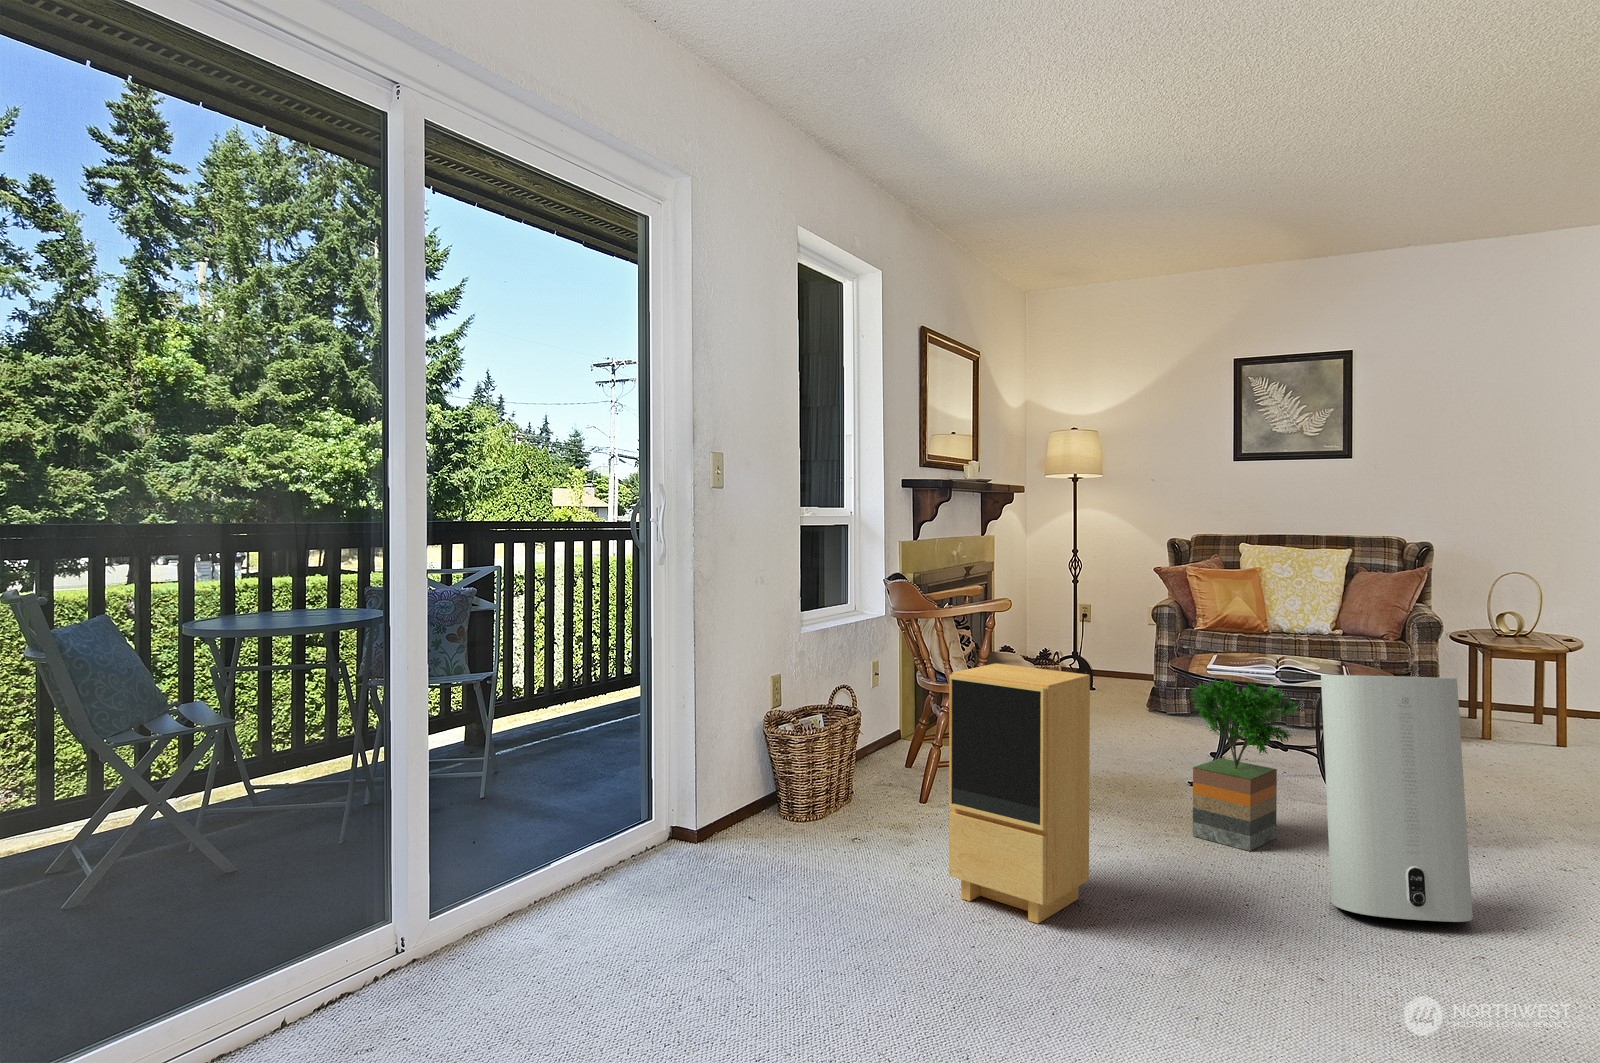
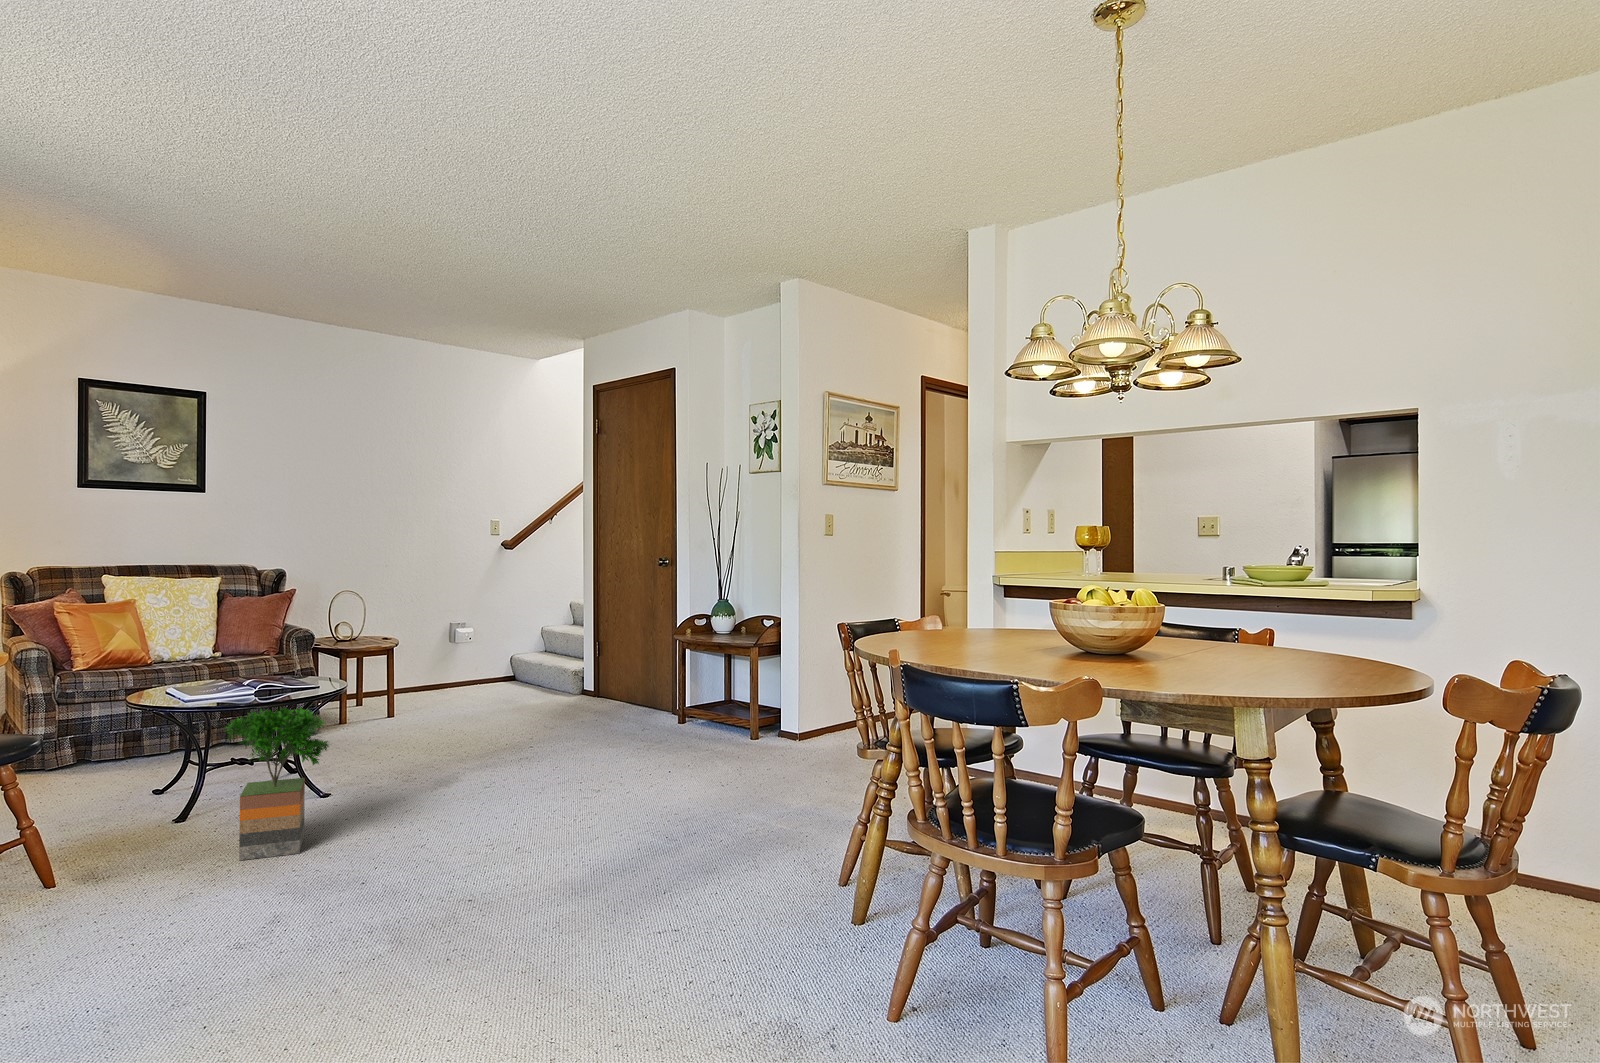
speaker: present [949,663,1090,923] -> none [89,724,235,1001]
air purifier: present [1321,675,1473,922] -> none [383,675,485,862]

